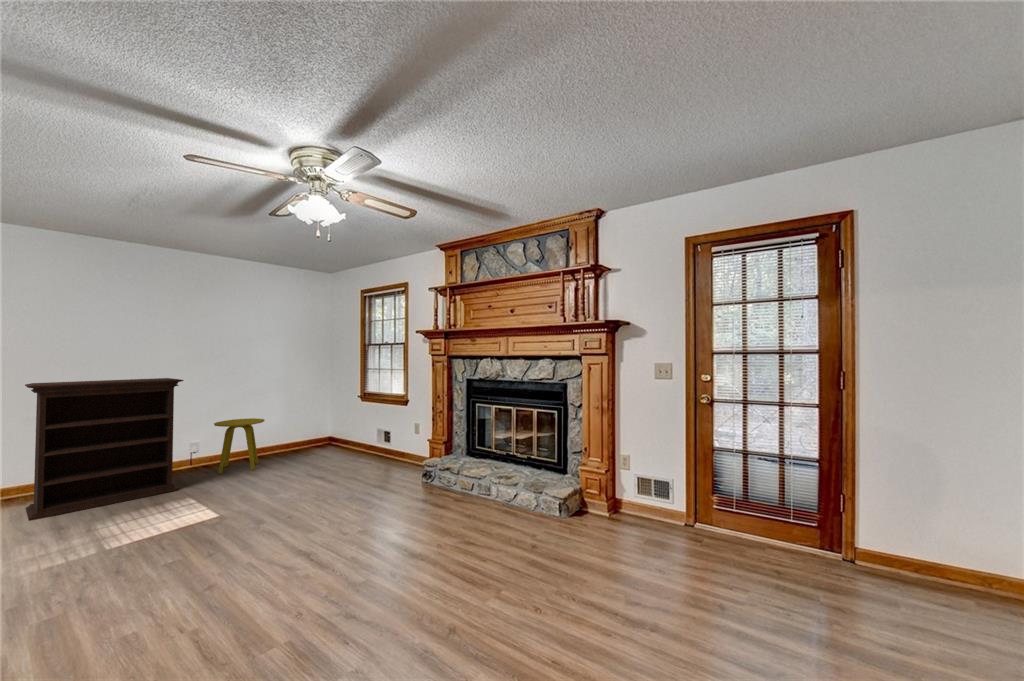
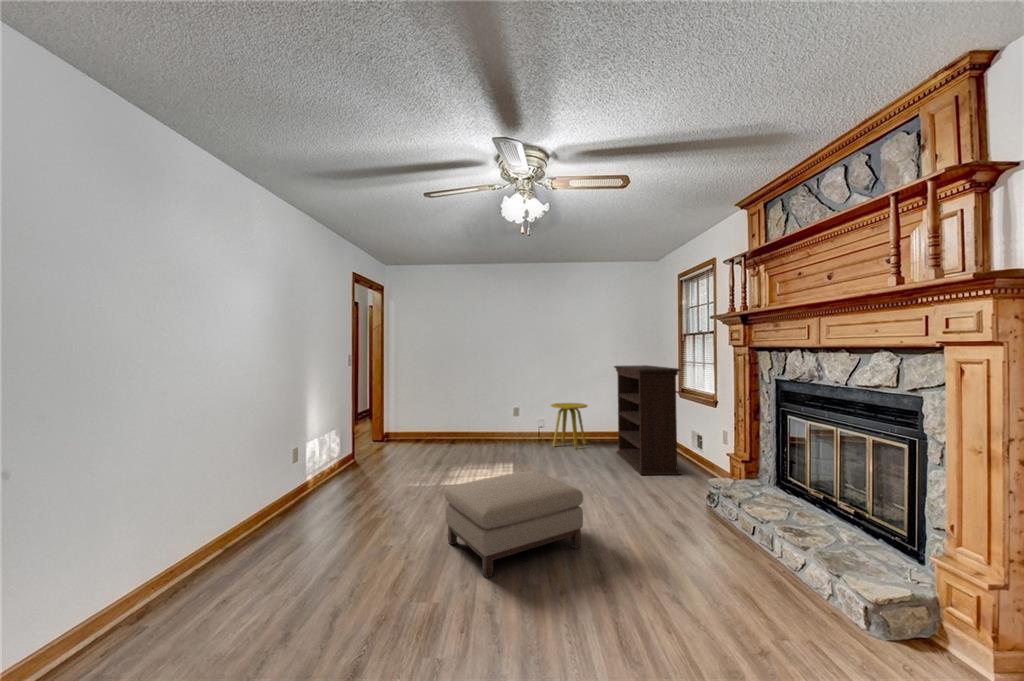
bookshelf: present [25,378,184,521] -> present [614,365,681,475]
ottoman: none [216,488,373,603] -> present [445,471,583,578]

